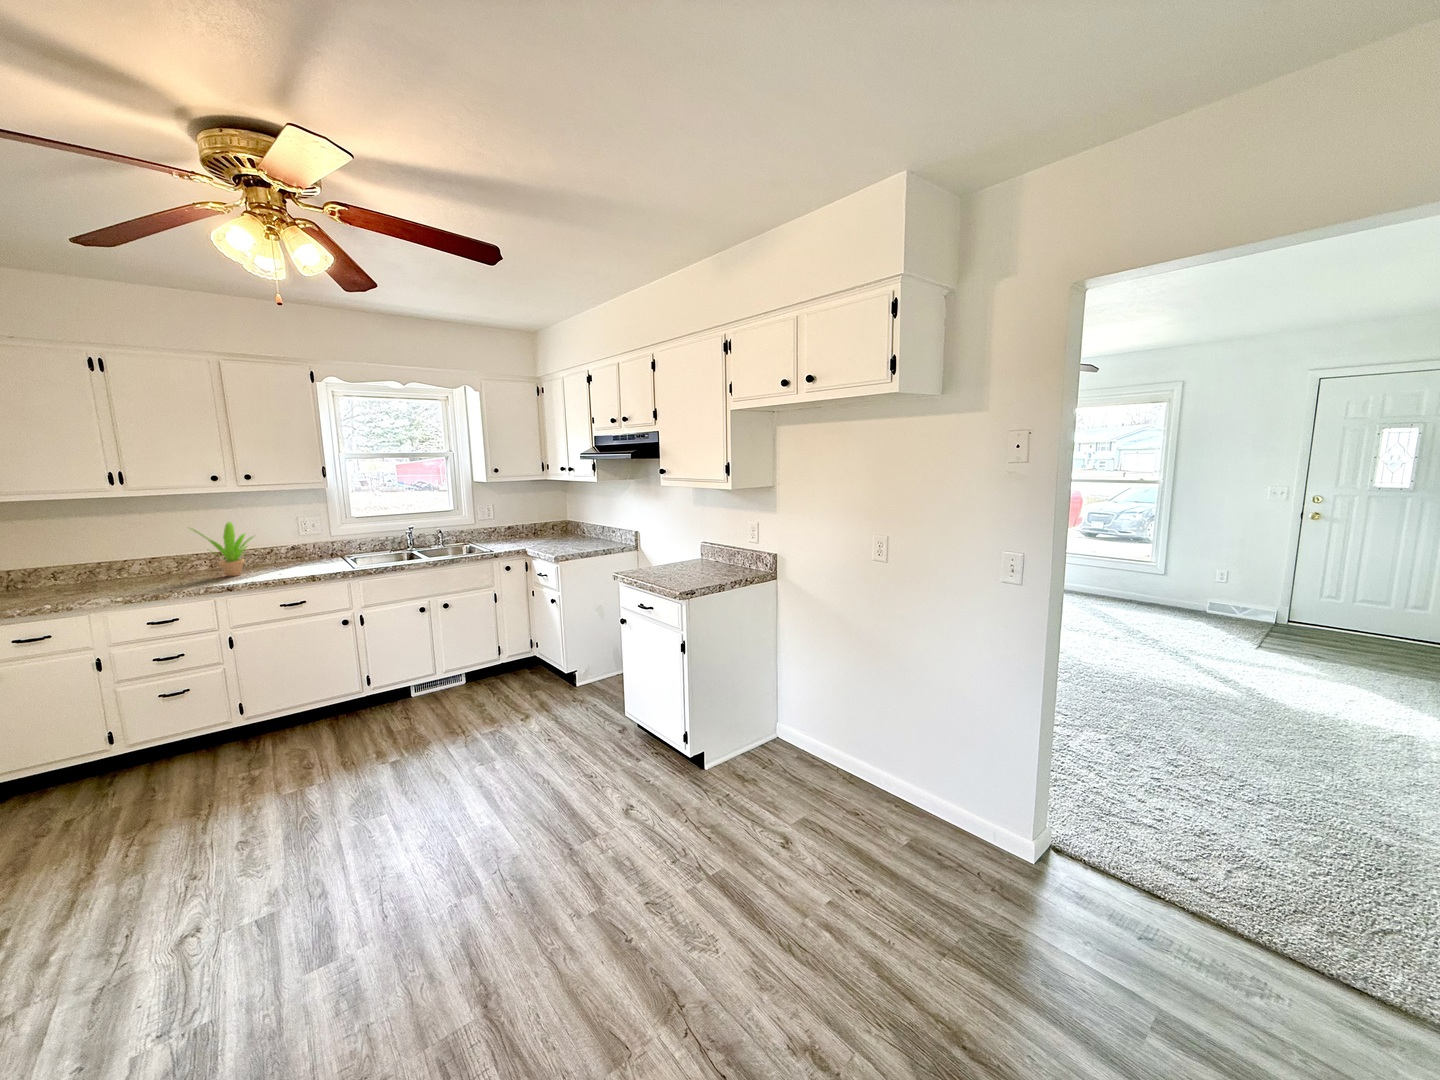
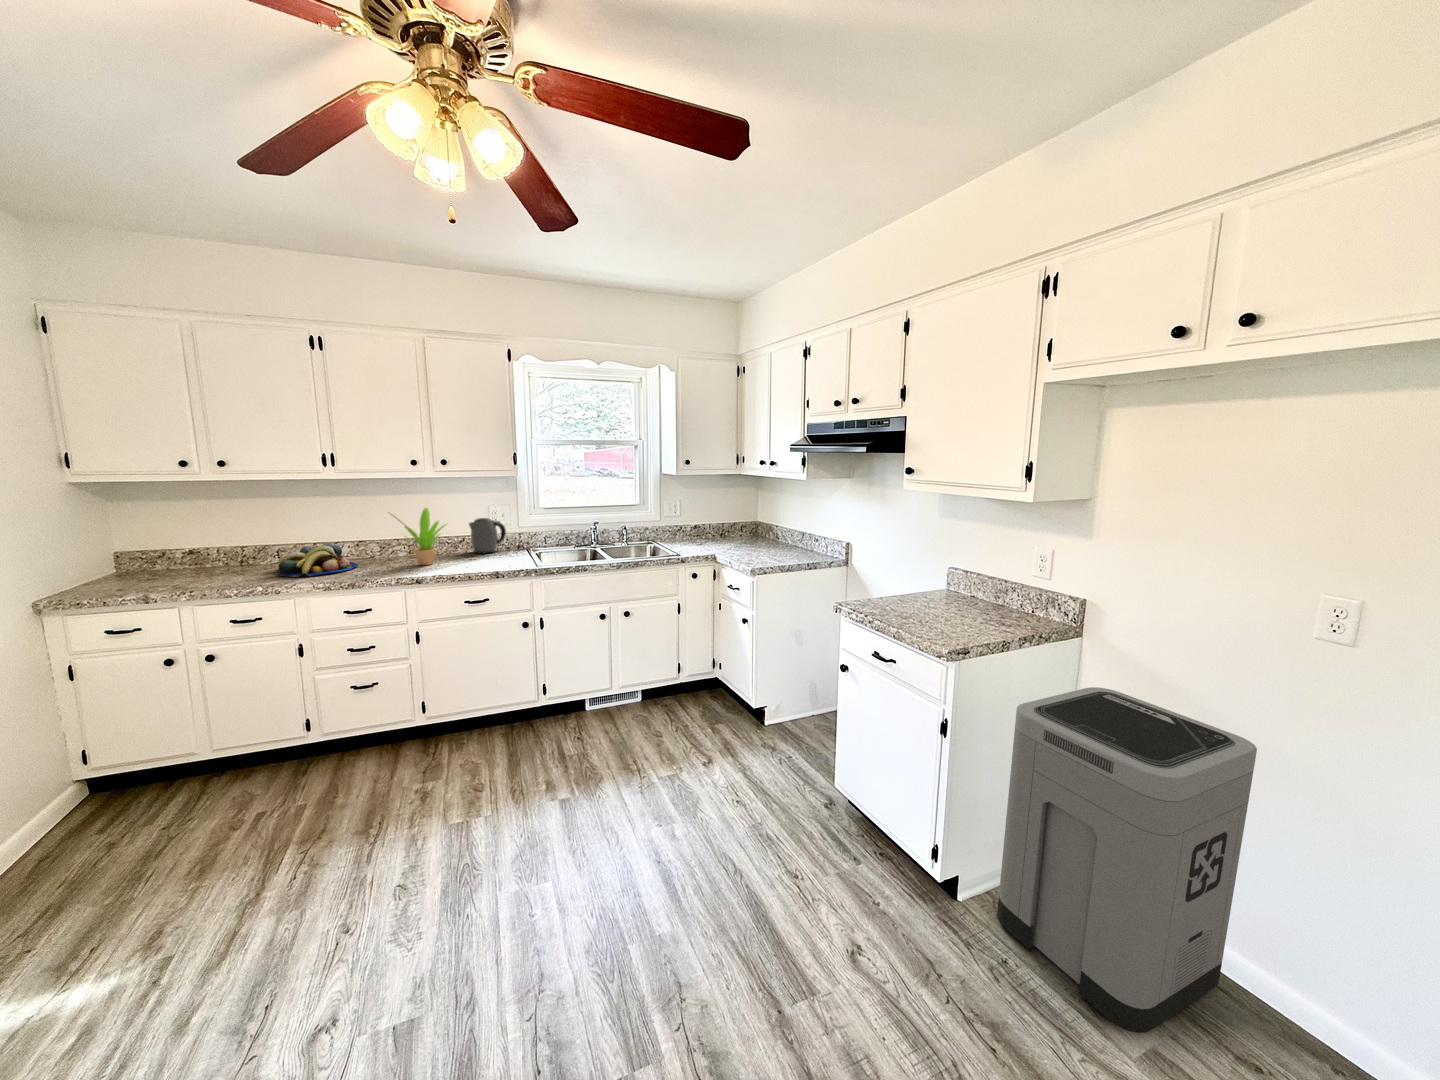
kettle: none [277,529,318,563] -> present [469,518,506,553]
fruit bowl: none [58,562,155,596] -> present [277,544,358,577]
trash can: none [725,611,852,811] -> present [997,687,1257,1033]

